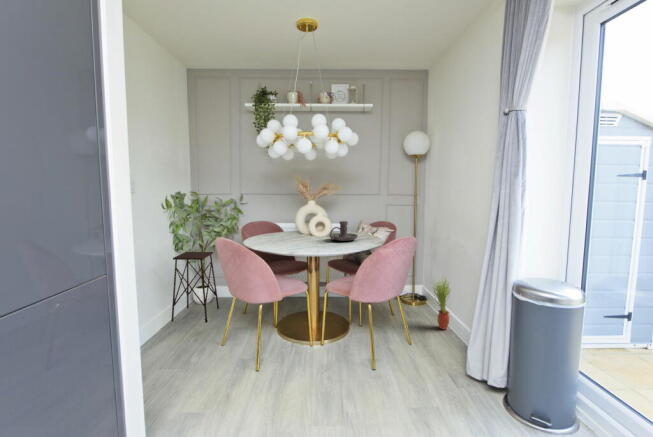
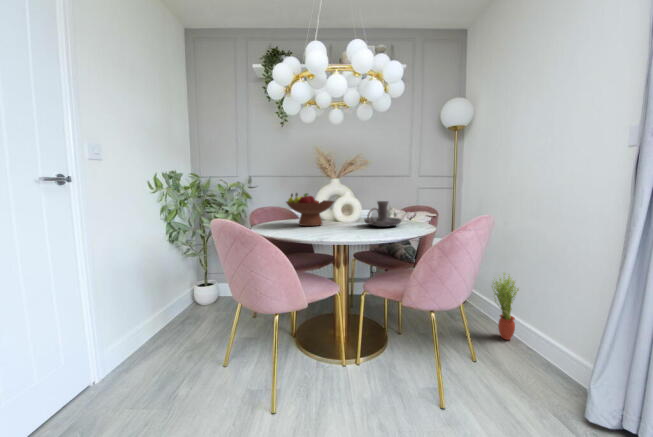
fruit bowl: none [270,214,308,240] -> present [286,193,334,226]
side table: present [171,252,219,322] -> none [164,243,224,330]

